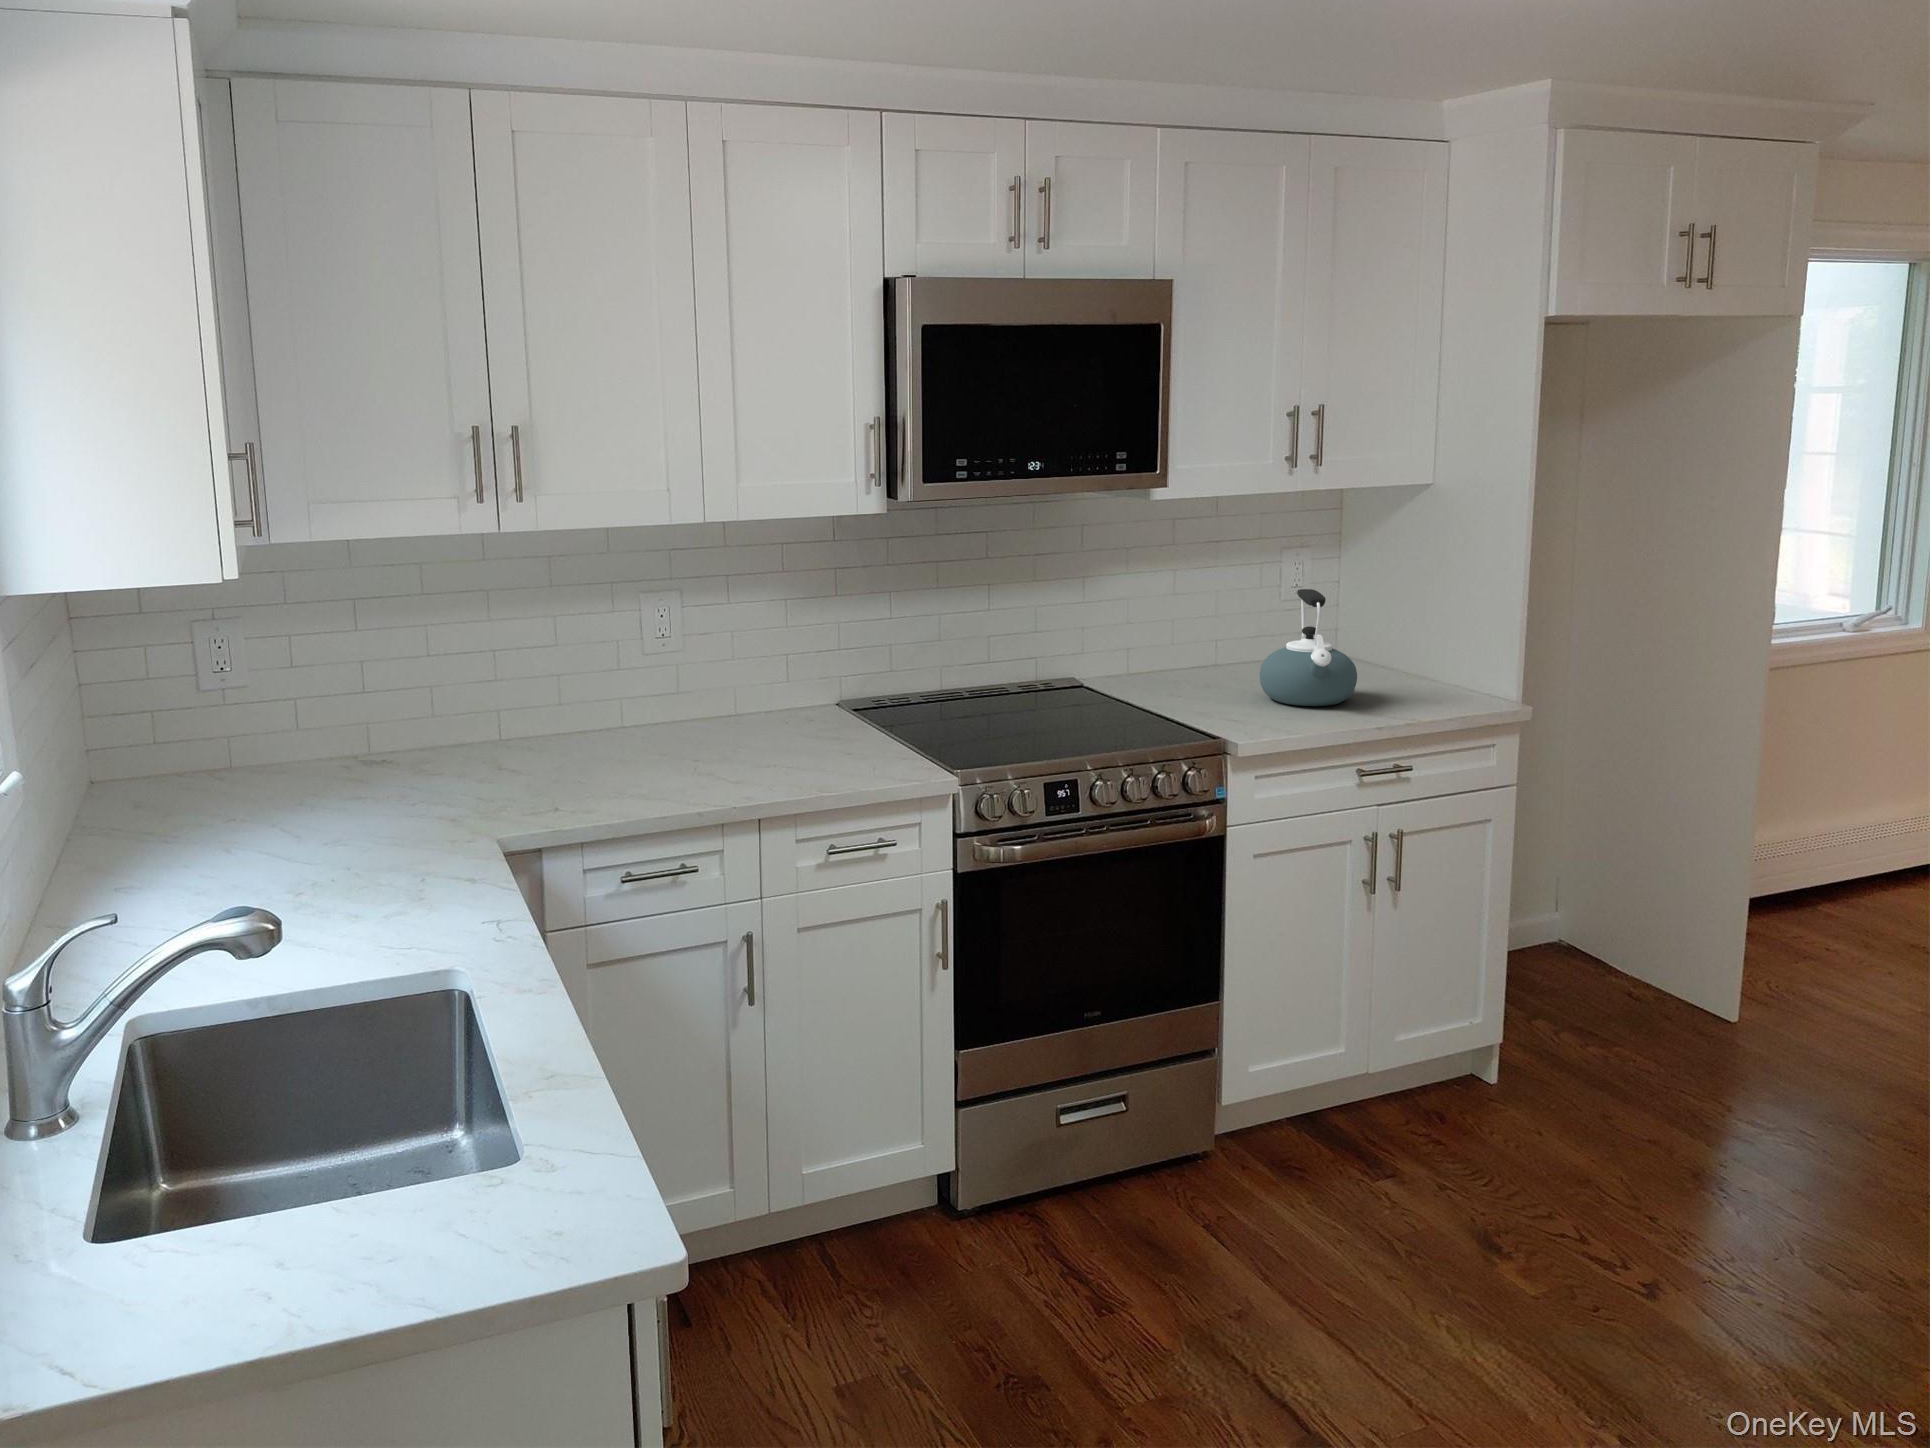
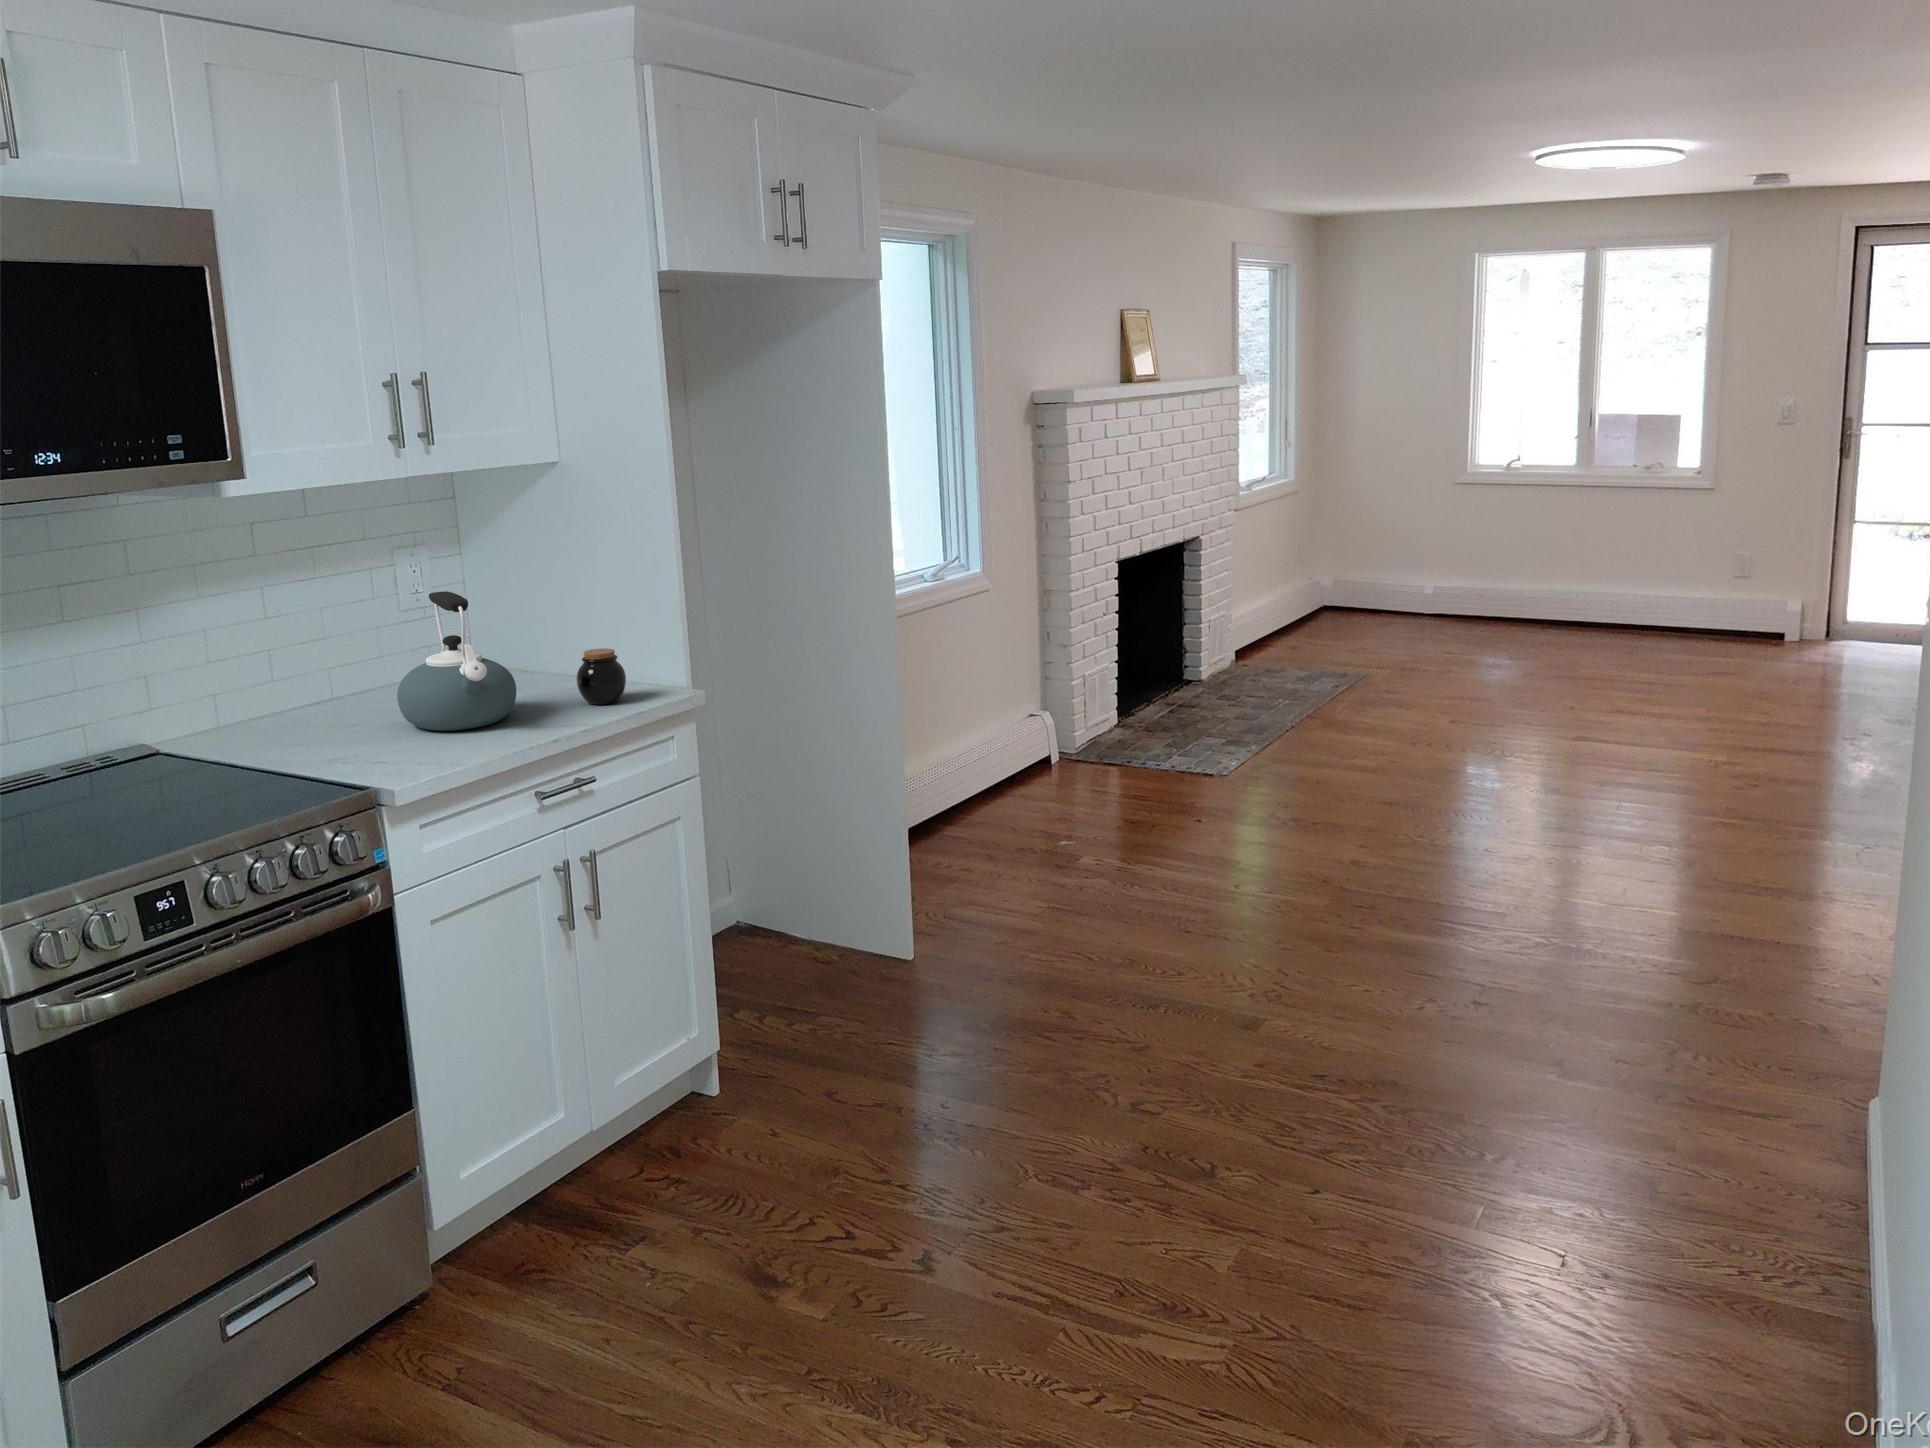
jar: none [1412,654,1457,703] -> present [577,648,626,705]

